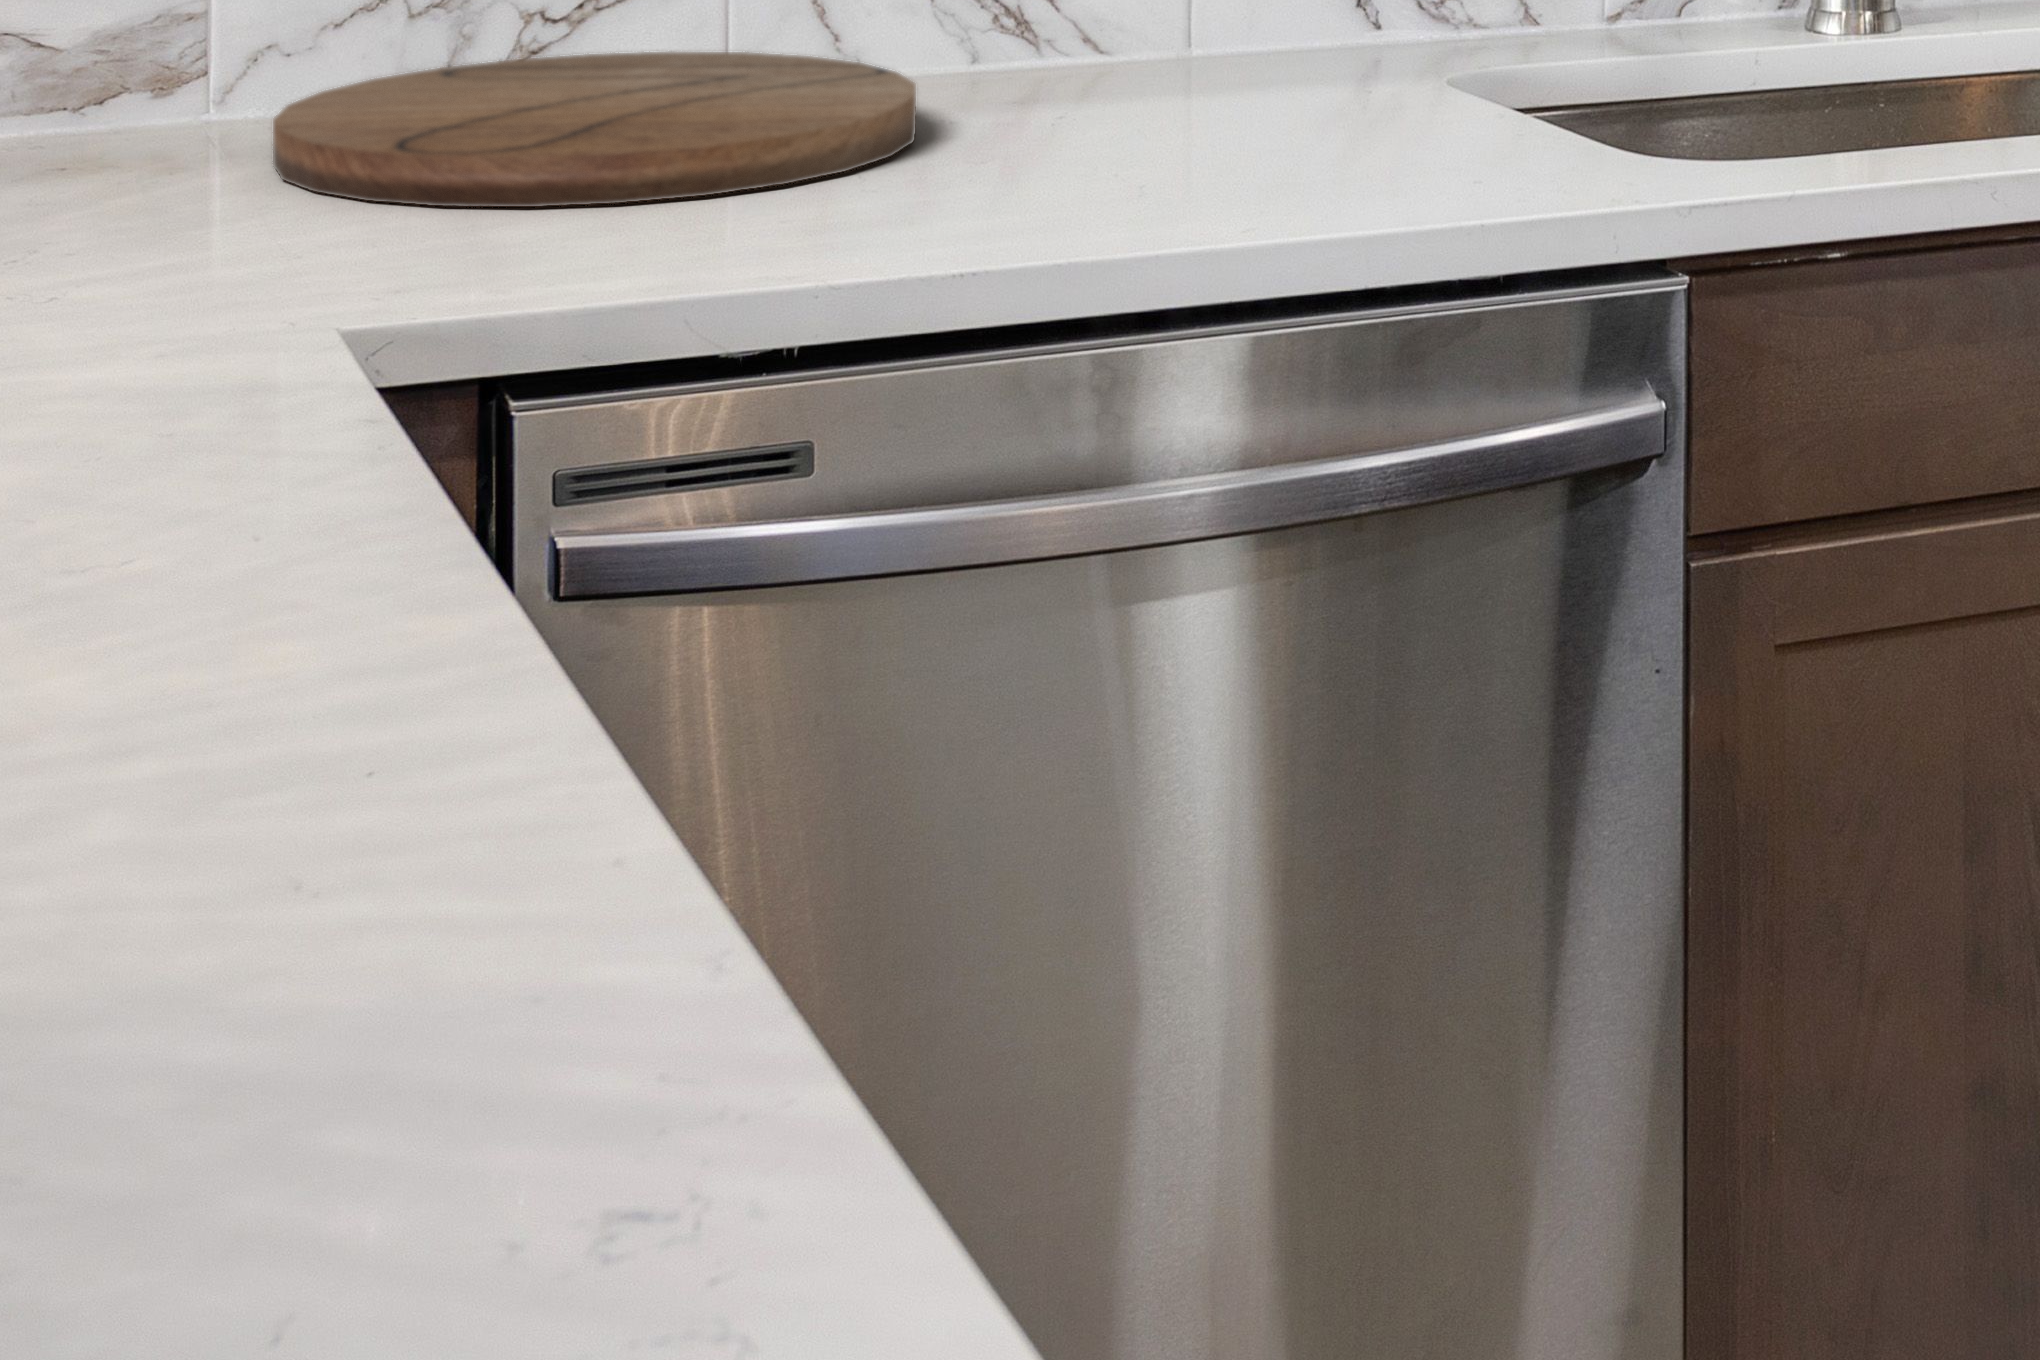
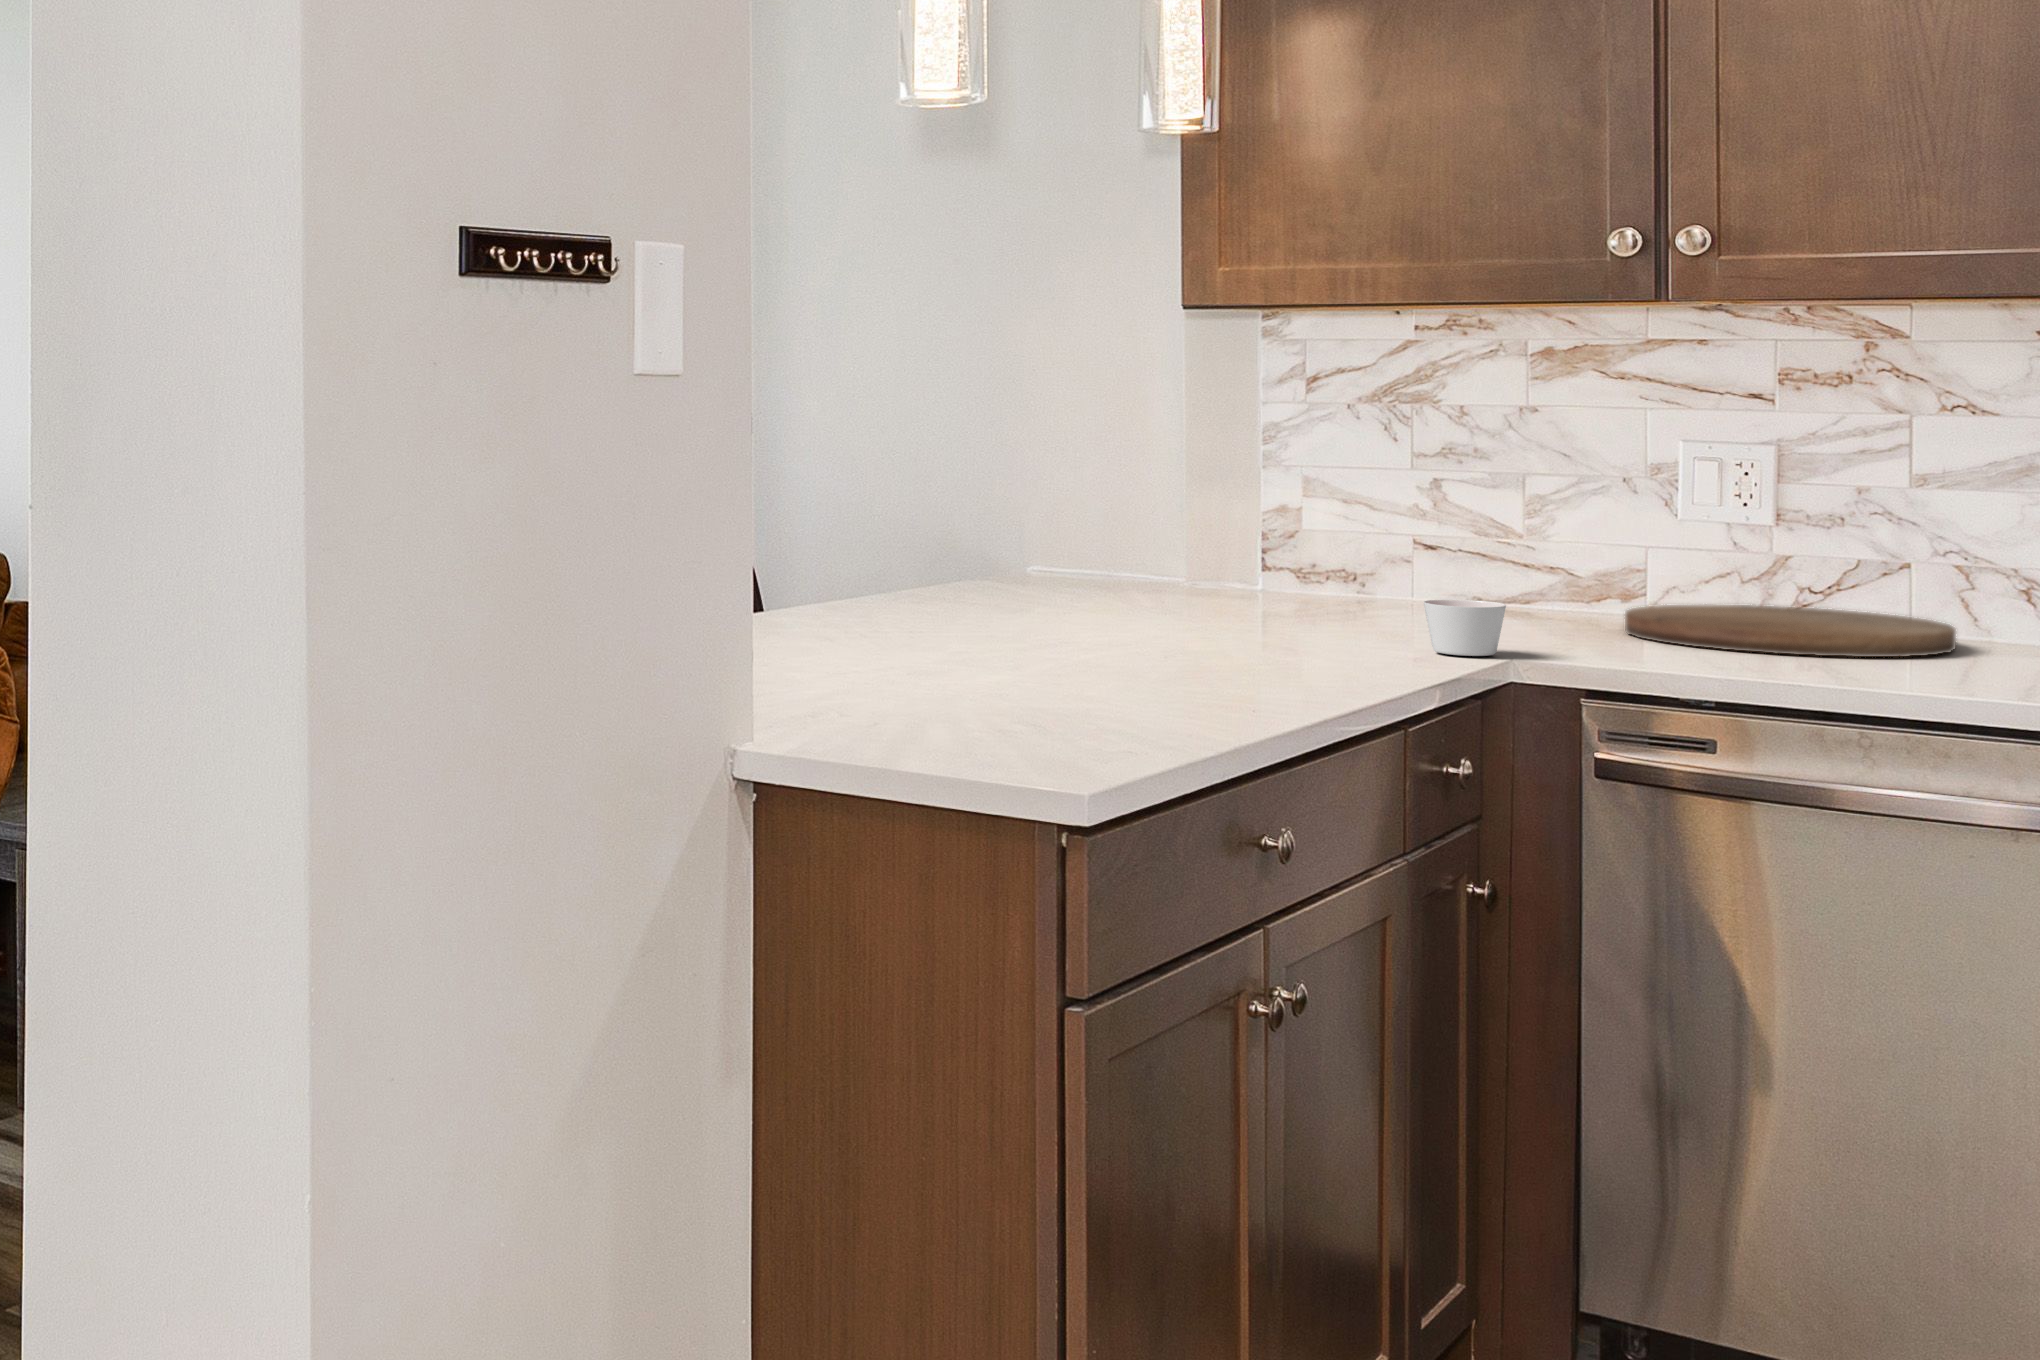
candle: none [55,194,273,366] -> present [1423,600,1506,656]

